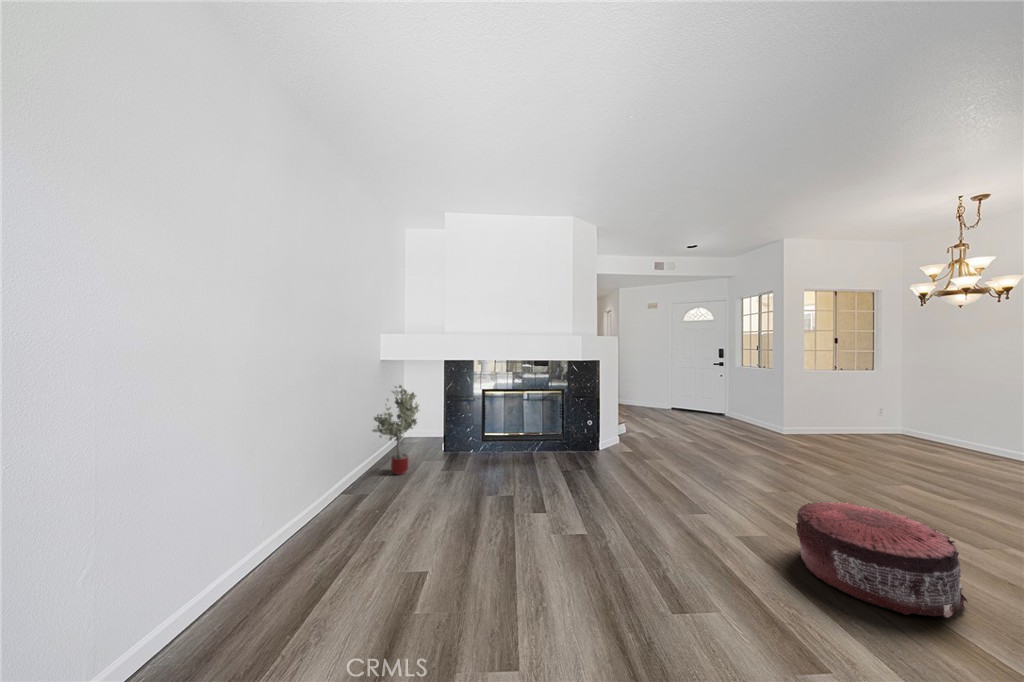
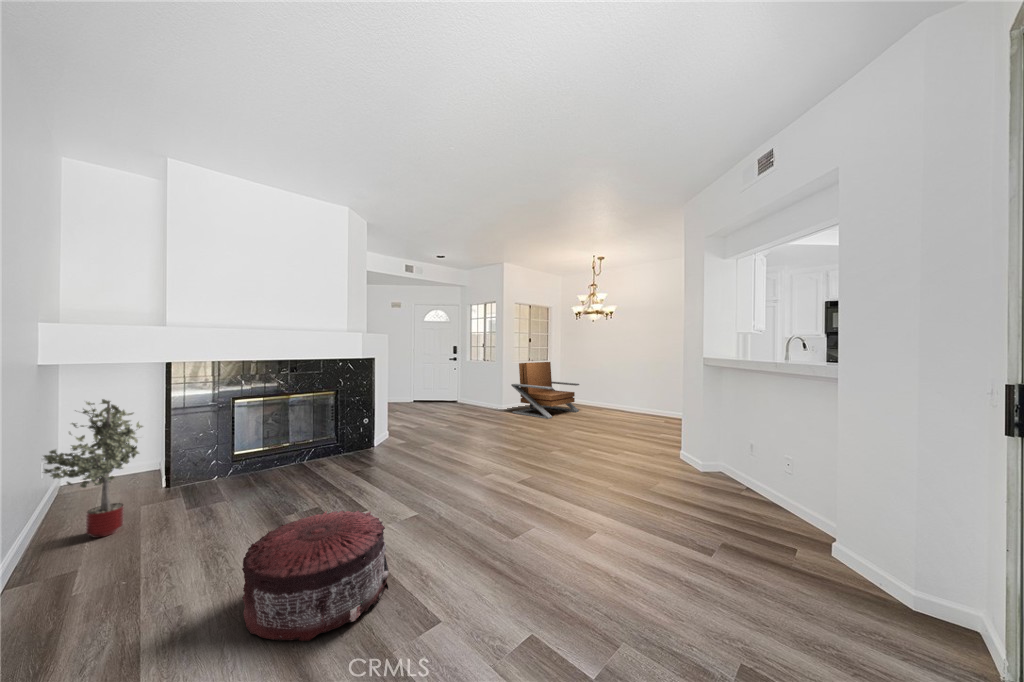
lounge chair: none [796,371,939,456] -> present [511,362,579,419]
pouf: present [796,502,968,618] -> present [242,511,389,641]

